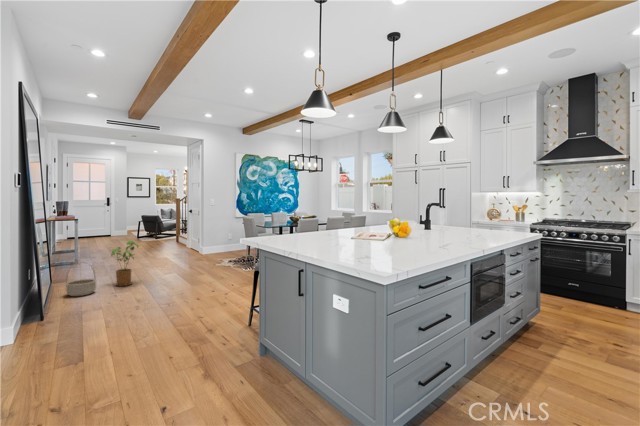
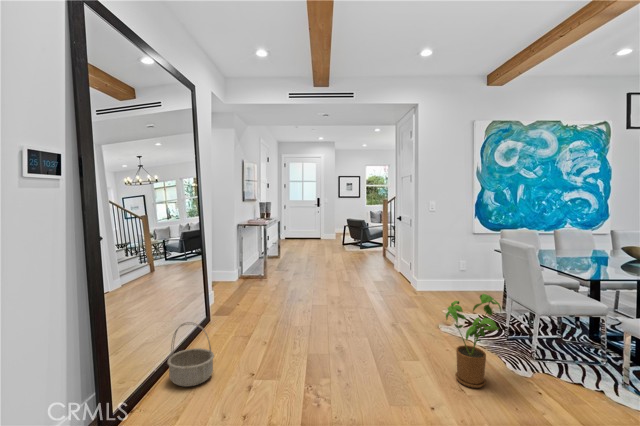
house plant: present [111,241,139,286] -> present [446,294,501,388]

